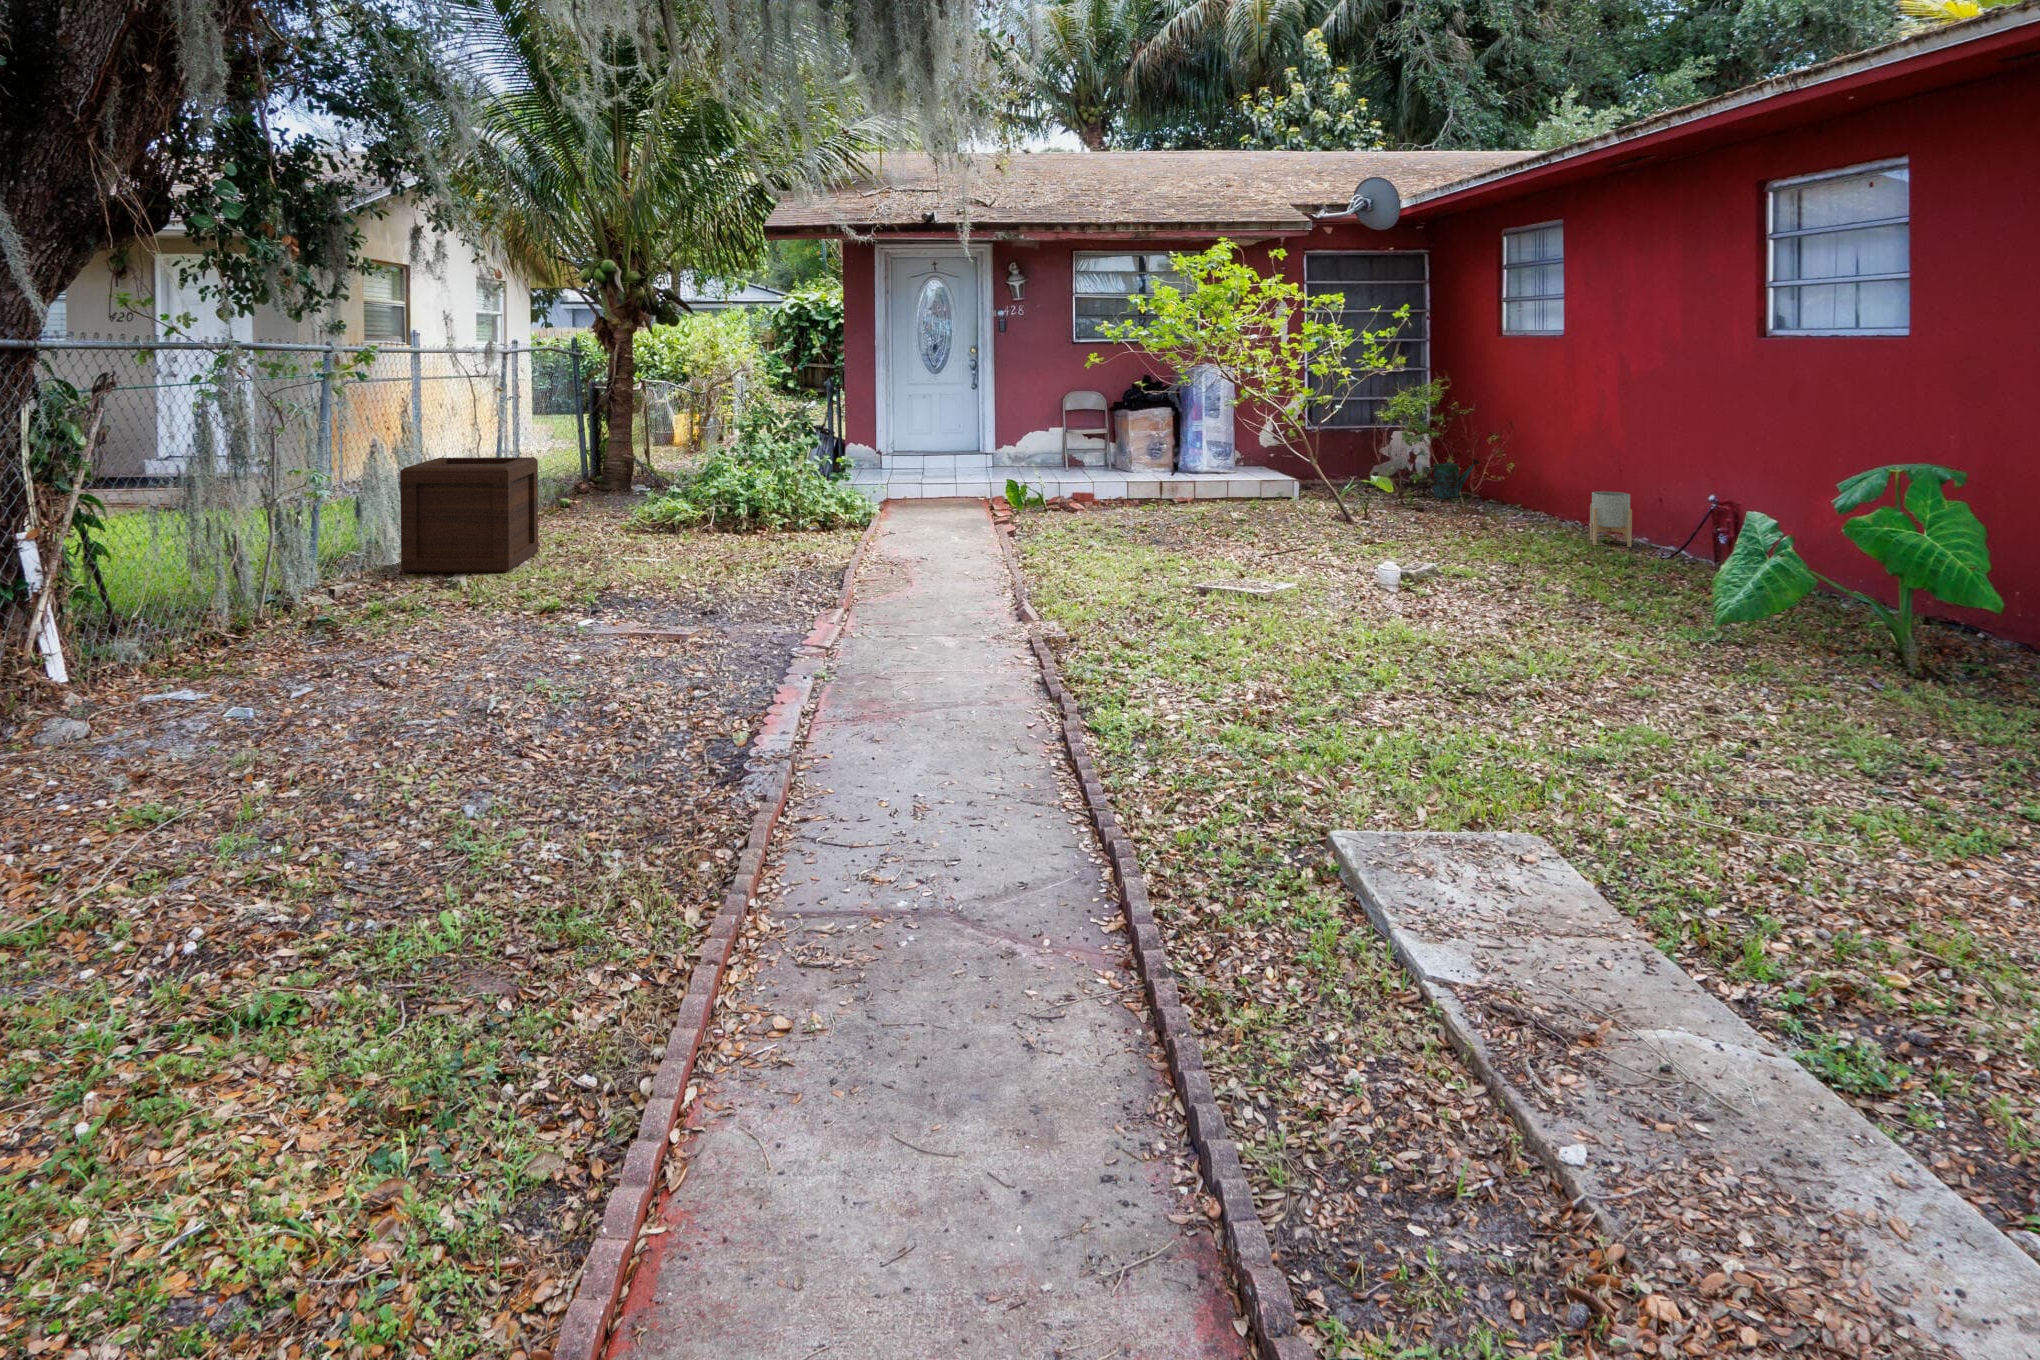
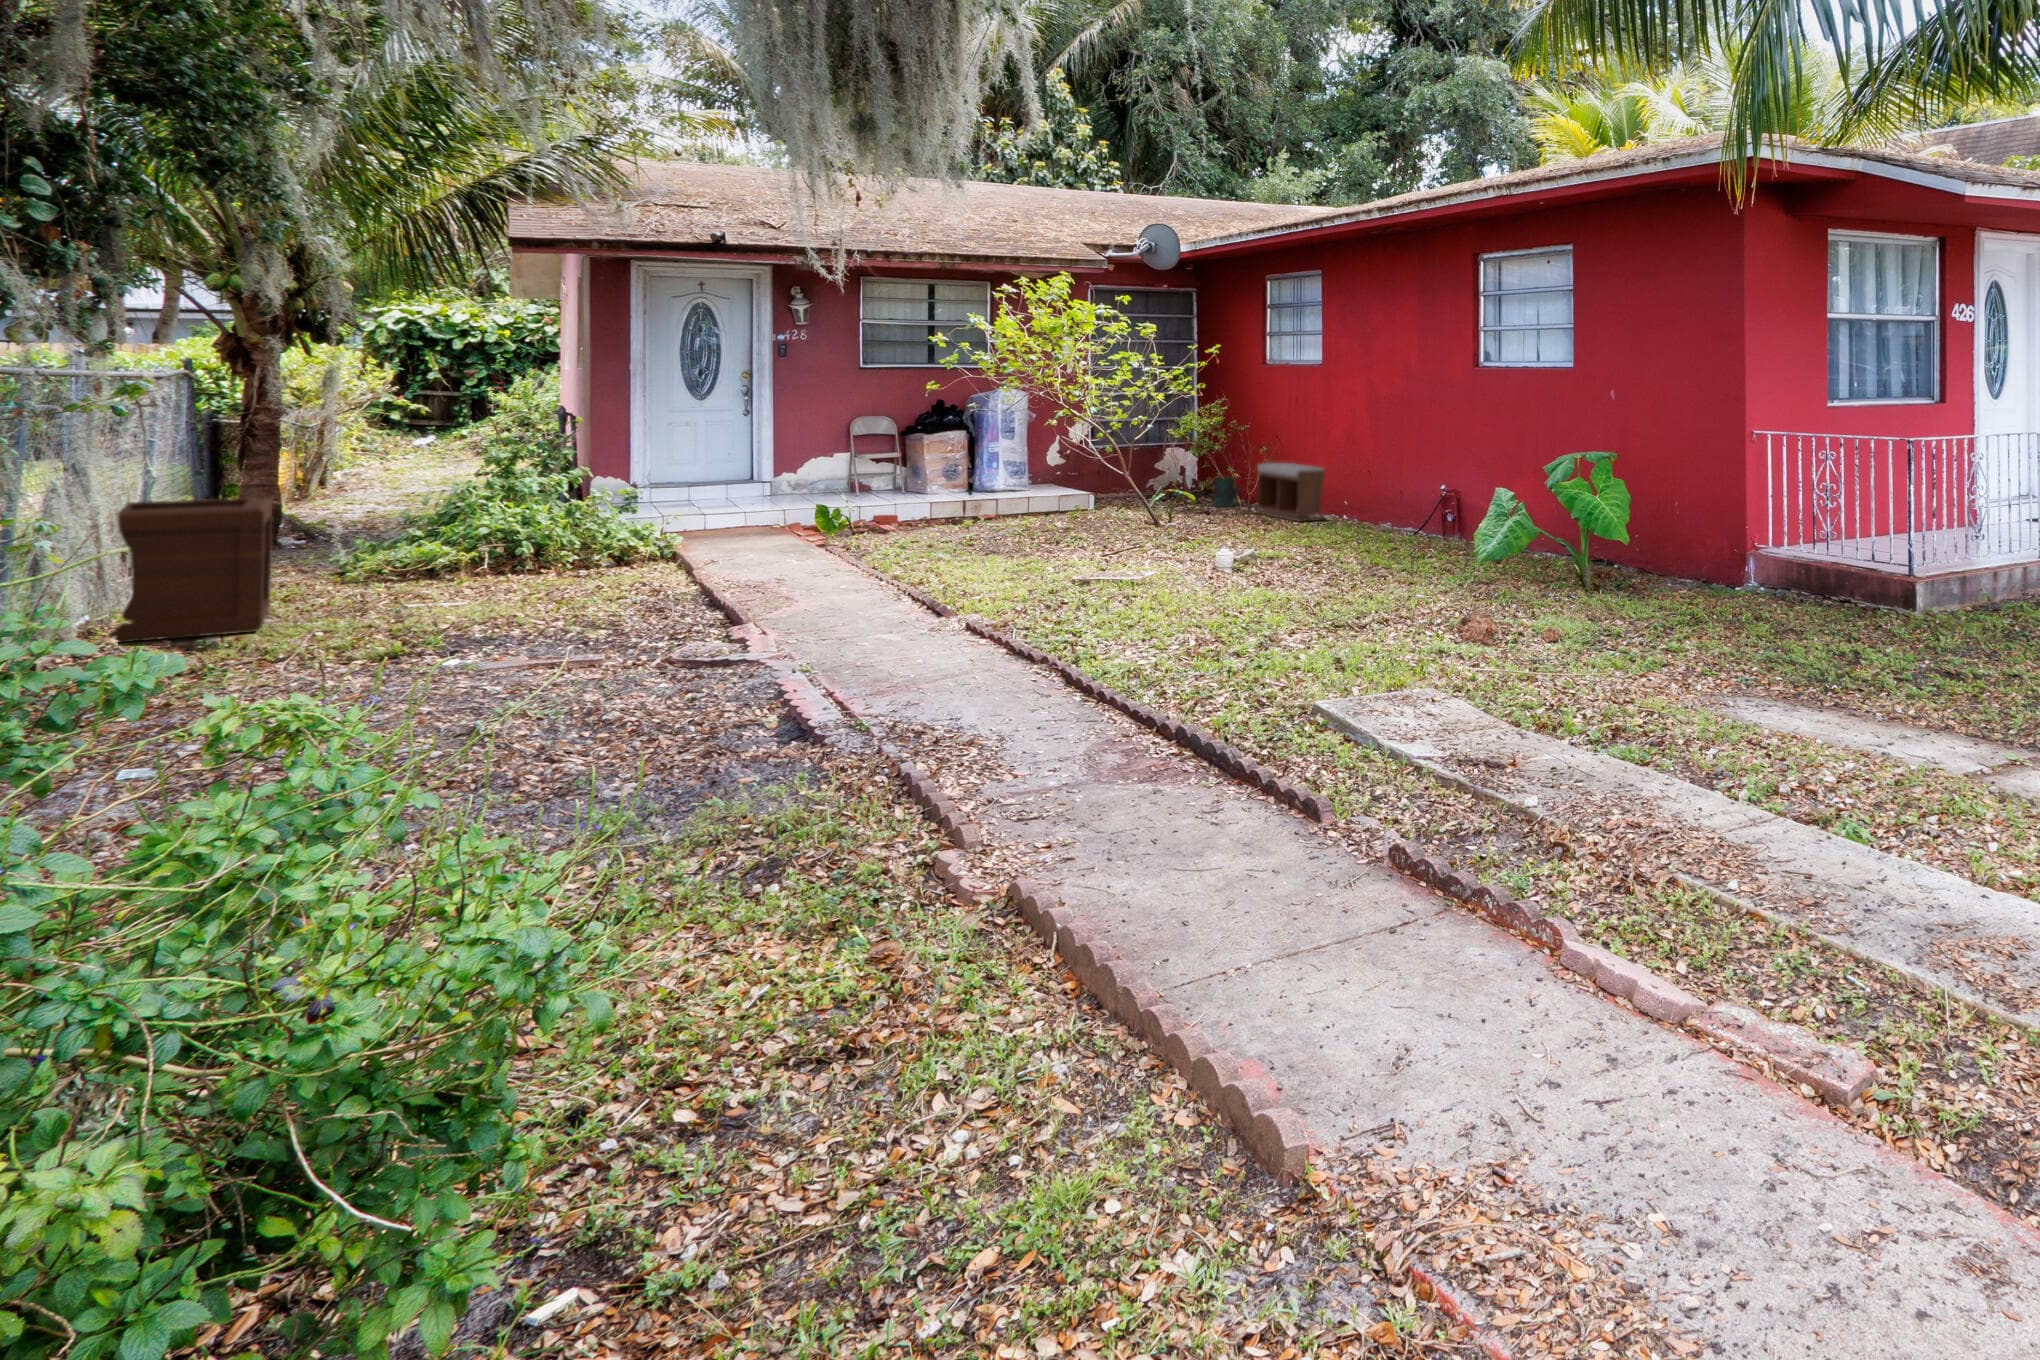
bench: none [1477,450,1570,523] -> present [1257,463,1325,522]
planter: present [1590,492,1632,547] -> none [1354,491,1387,534]

